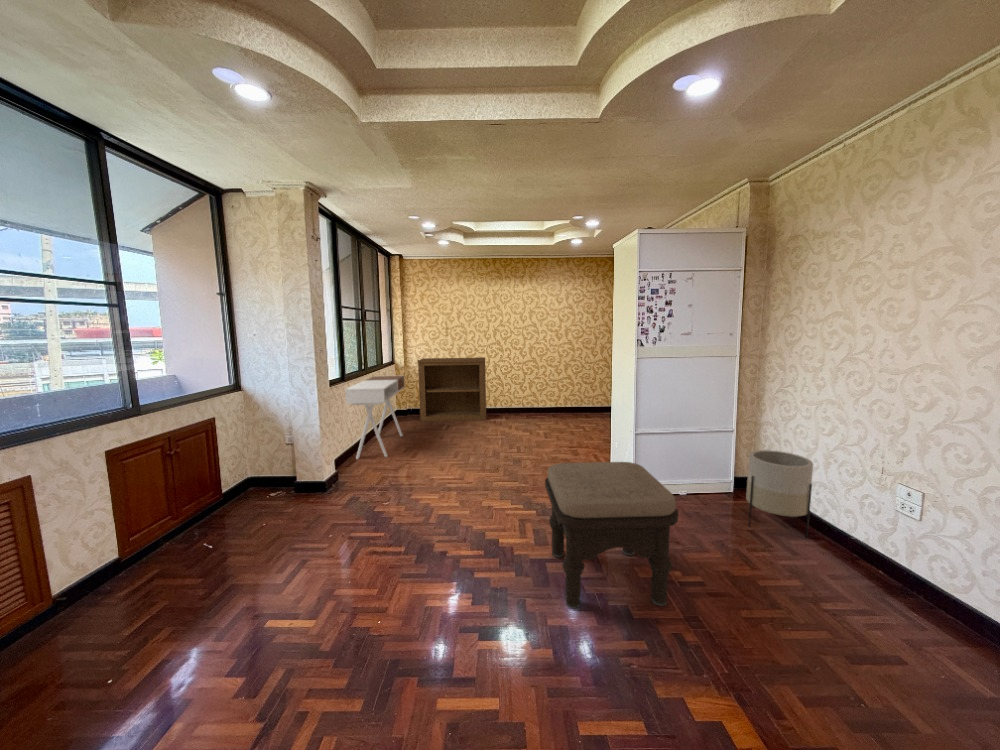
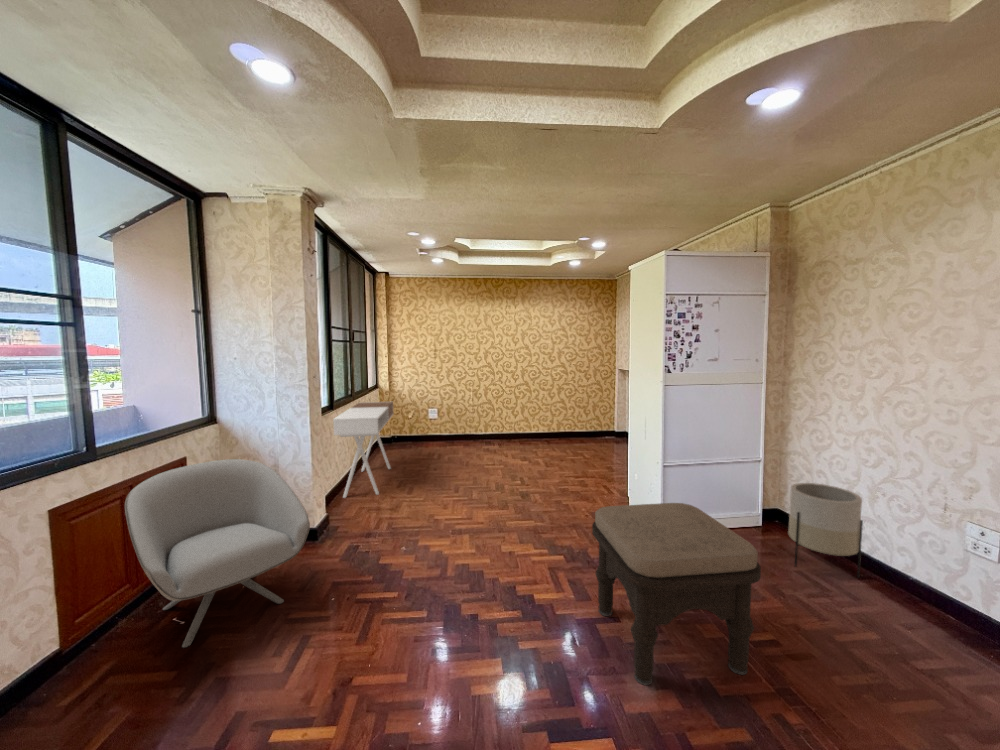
bookshelf: present [418,357,486,421] -> none [404,381,478,451]
armchair: none [163,419,311,564] -> present [125,459,310,647]

